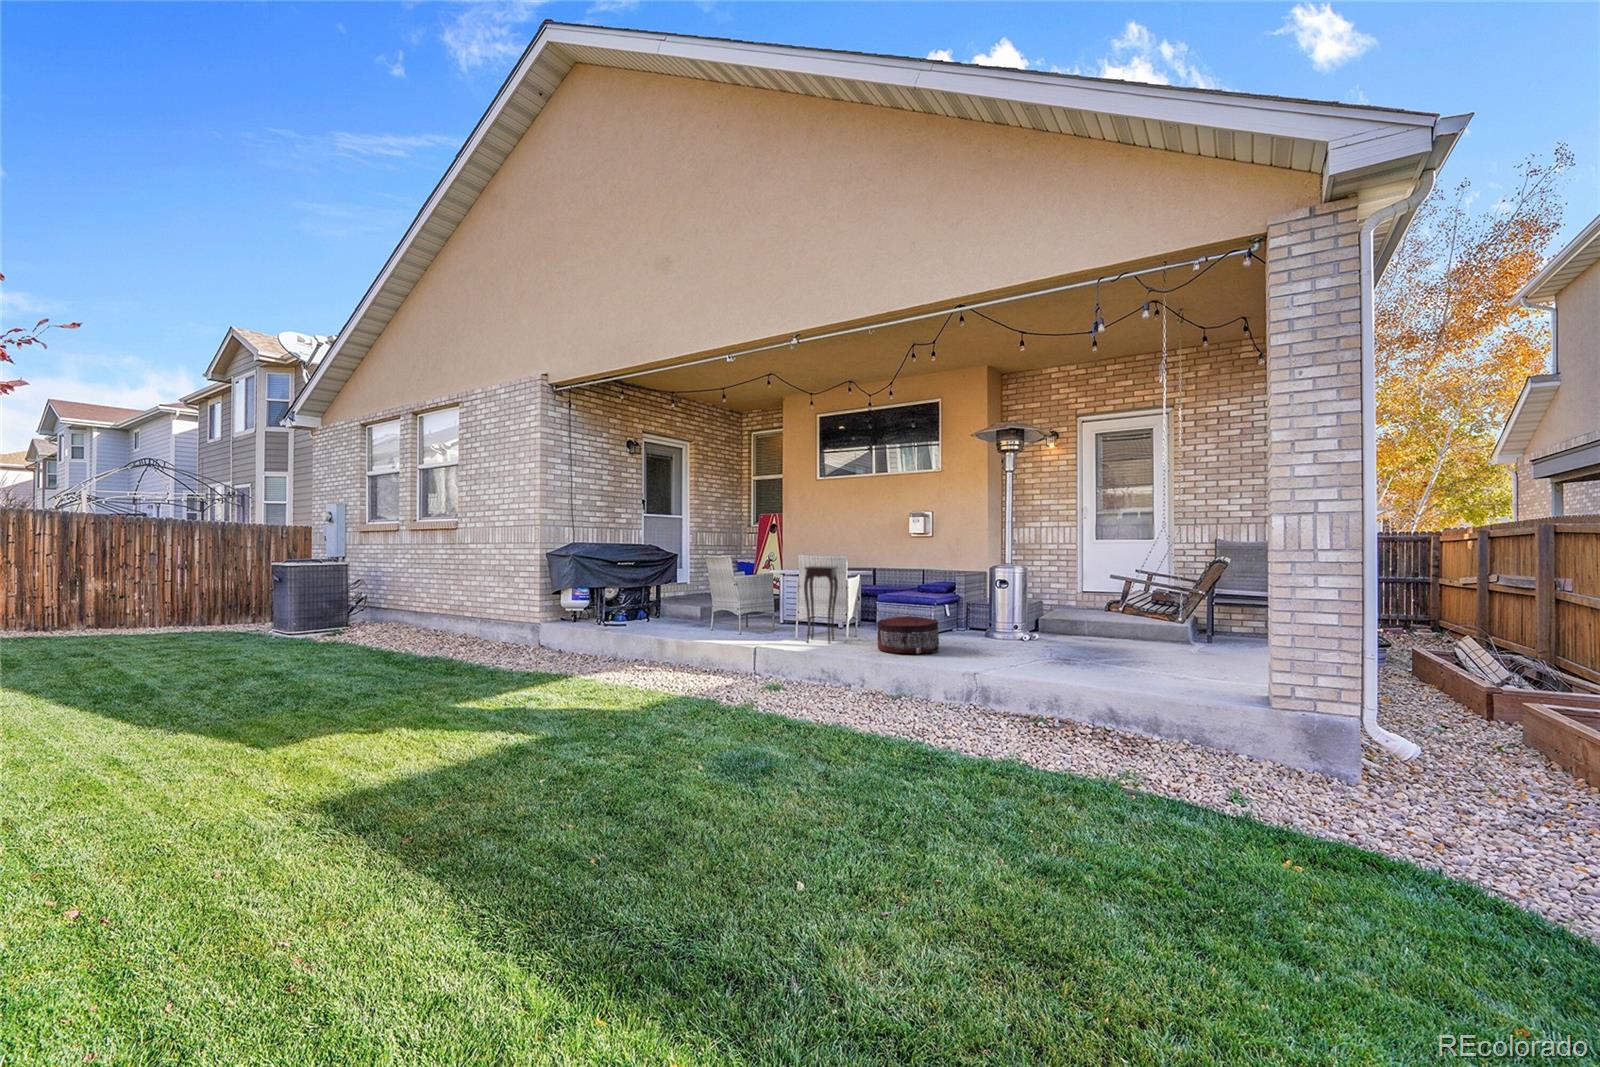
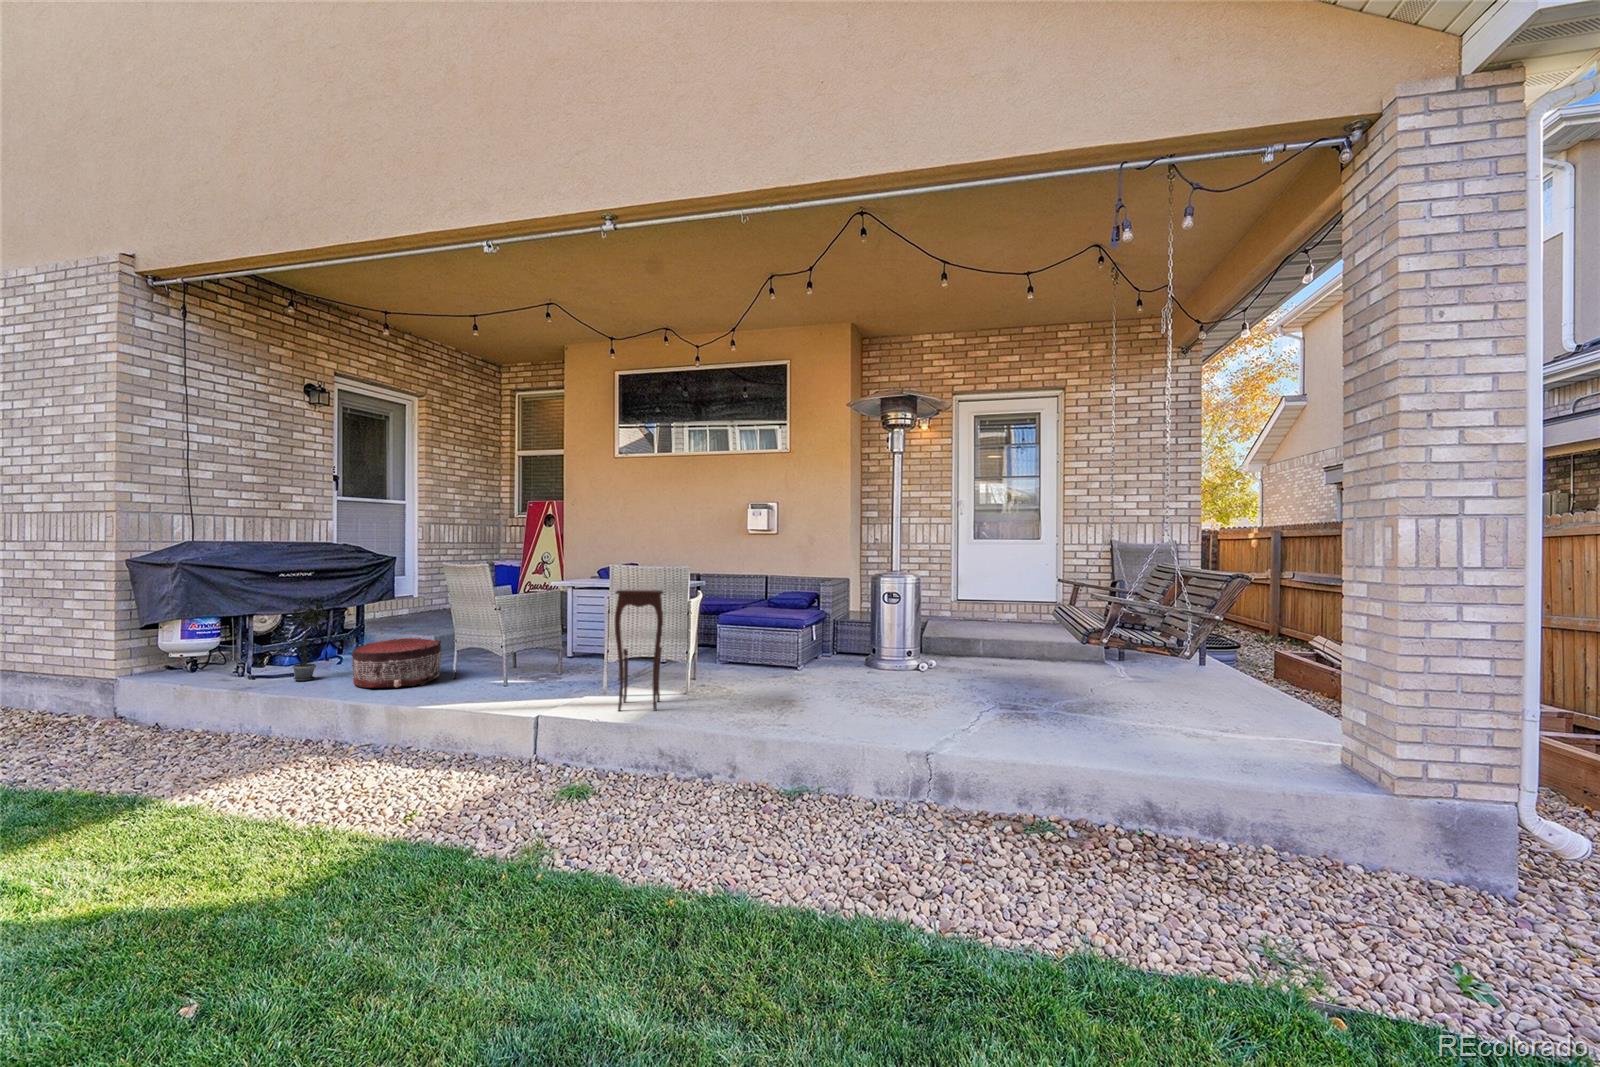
potted plant: none [621,574,644,624] -> present [286,598,328,681]
pouf: present [877,616,939,654] -> present [352,638,441,688]

